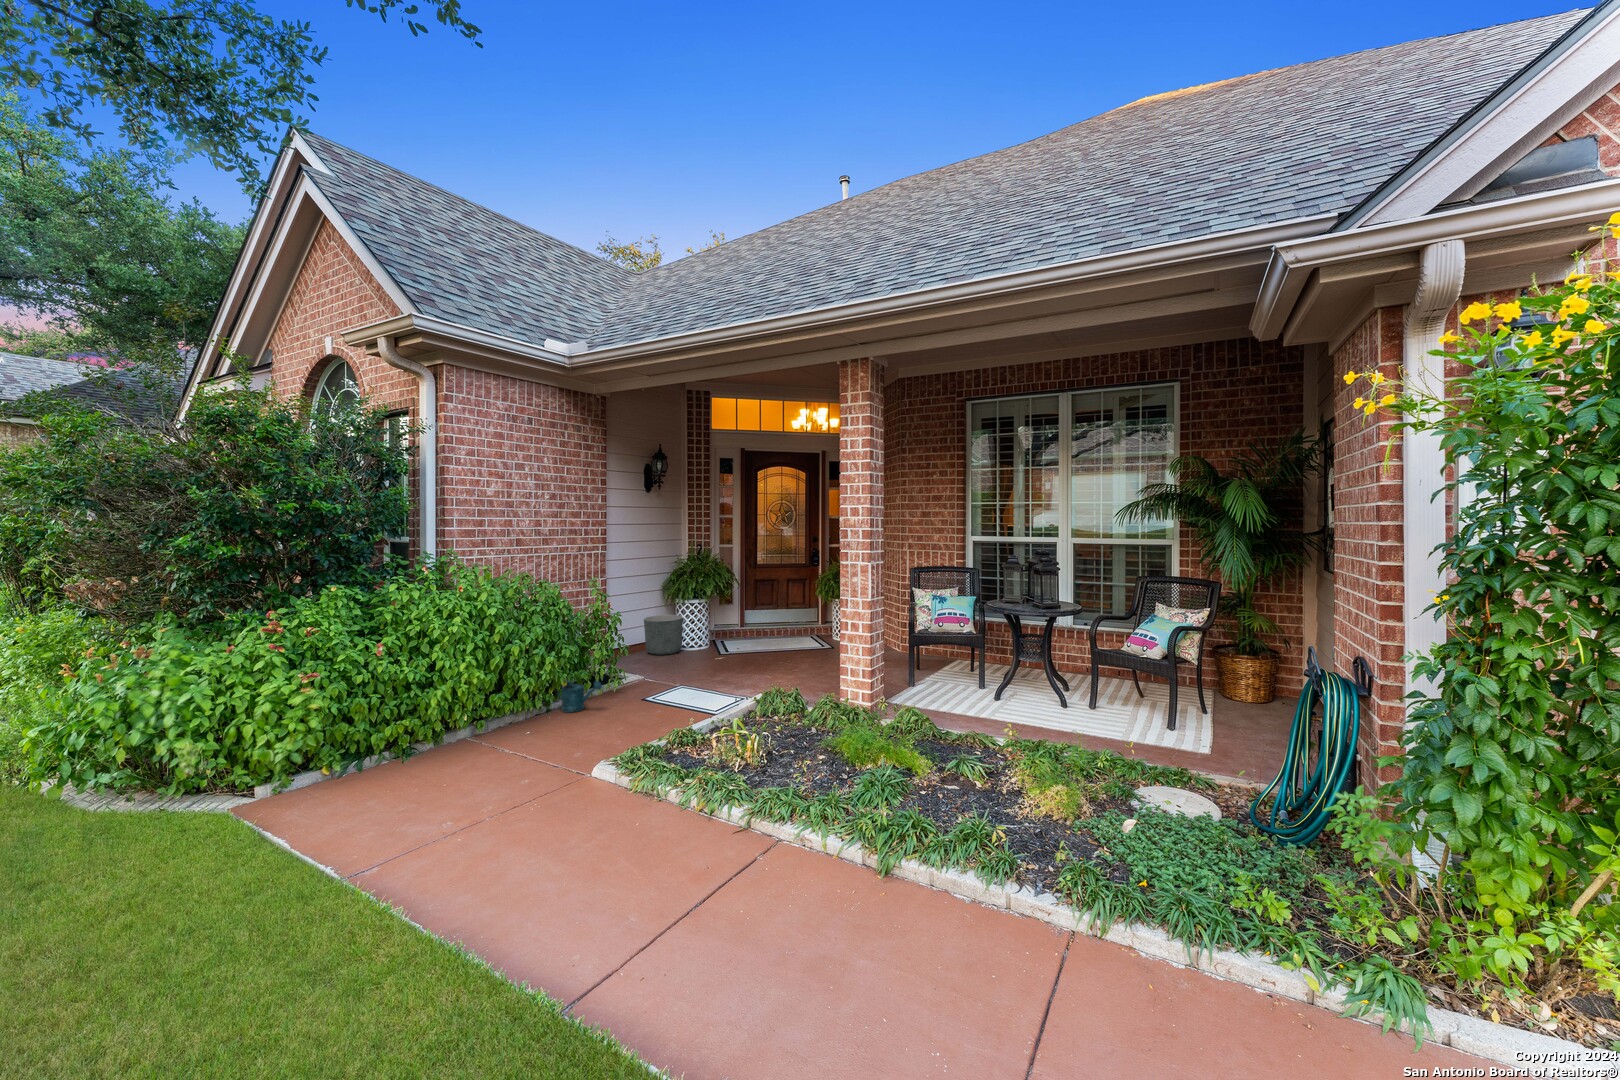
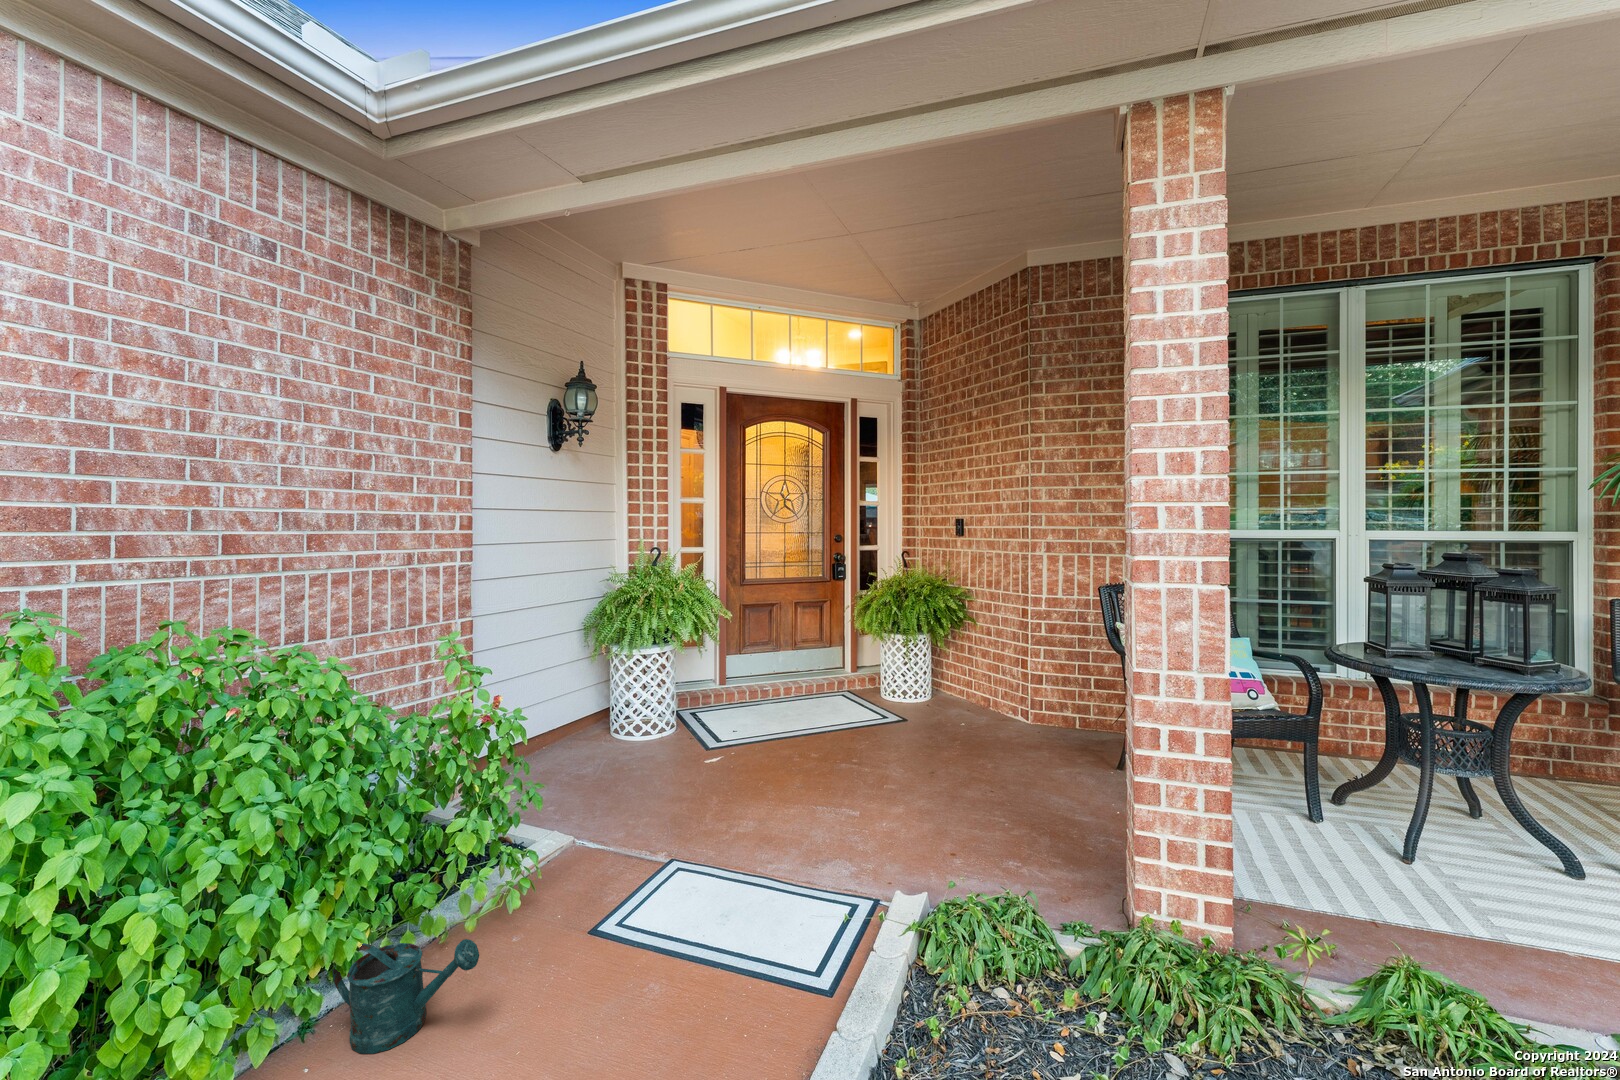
planter: present [644,615,683,655] -> none [551,677,627,759]

